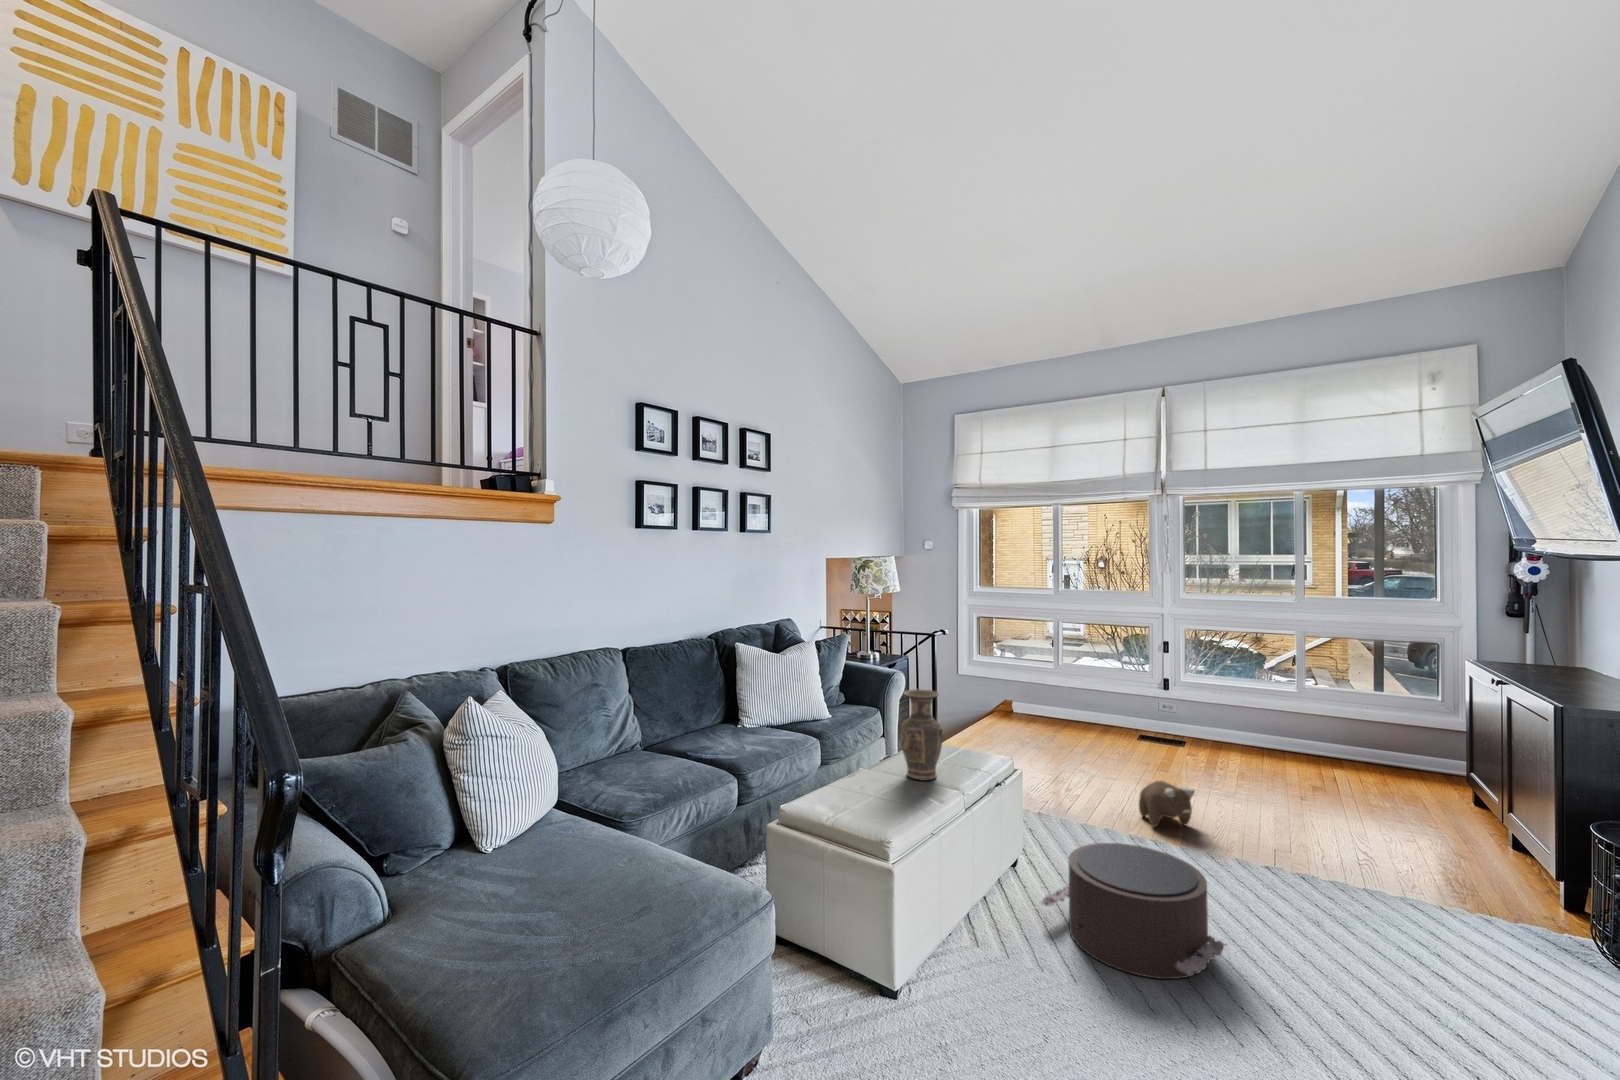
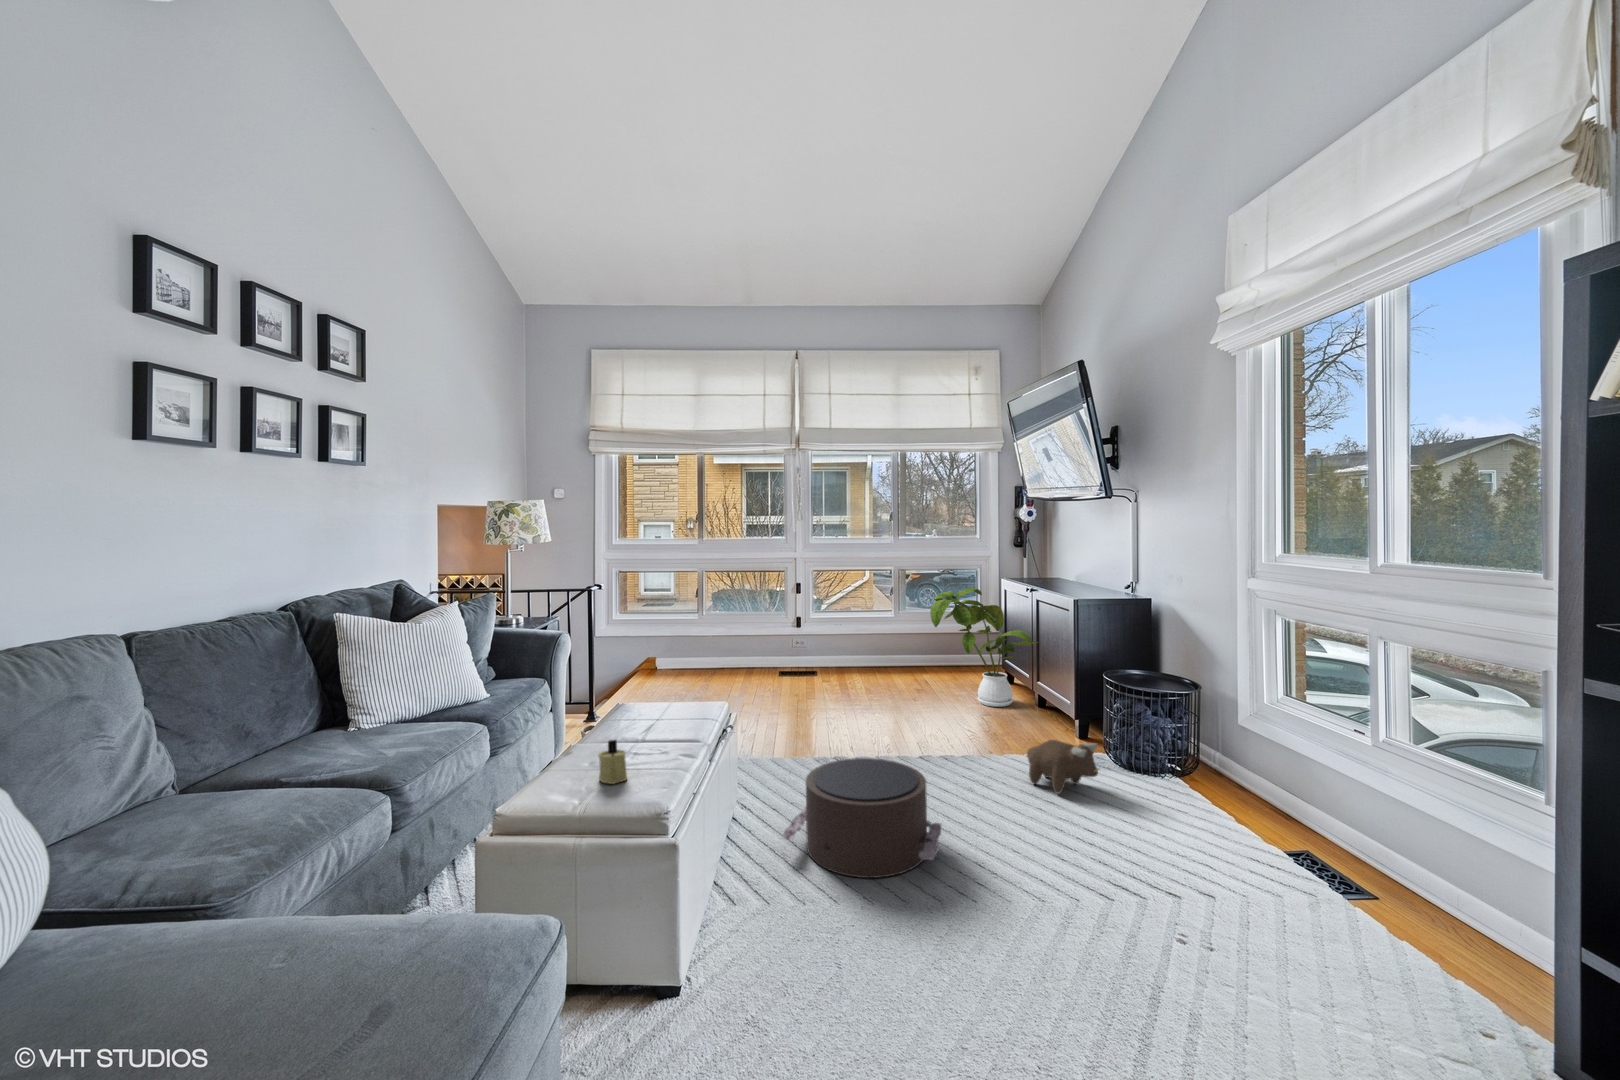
house plant: none [1319,672,1502,838] -> present [930,588,1039,707]
vase: present [900,689,943,781] -> none [626,635,678,740]
candle: none [857,772,879,808] -> present [598,740,627,784]
plush toy: present [1139,781,1195,827] -> present [1027,740,1099,793]

